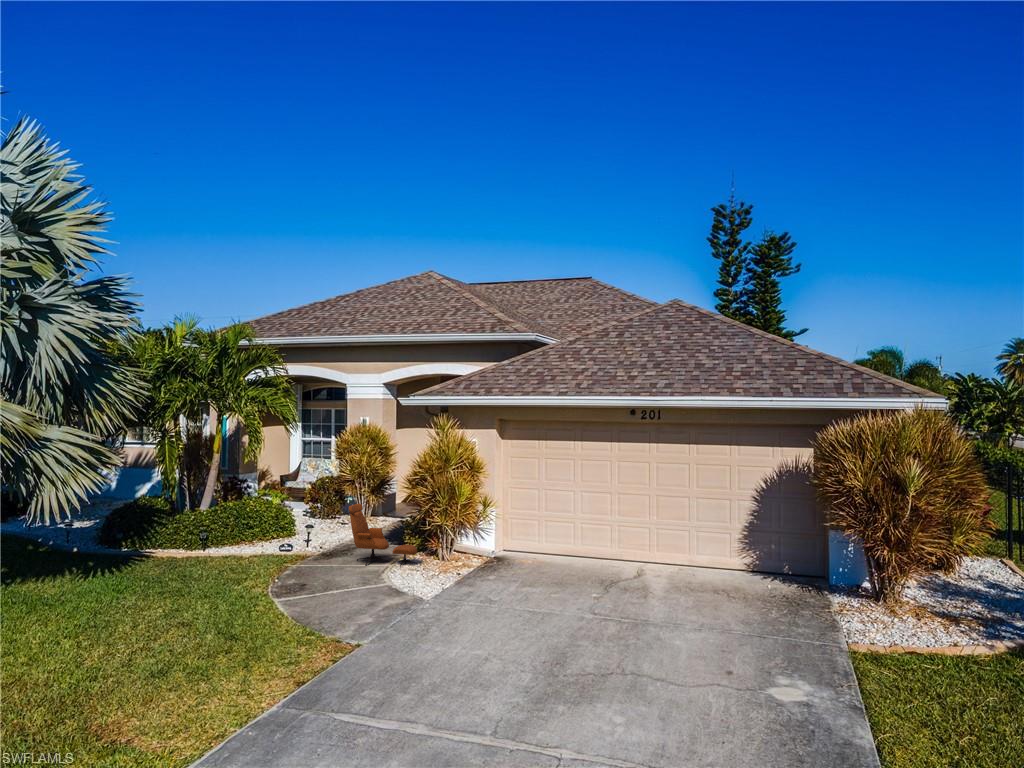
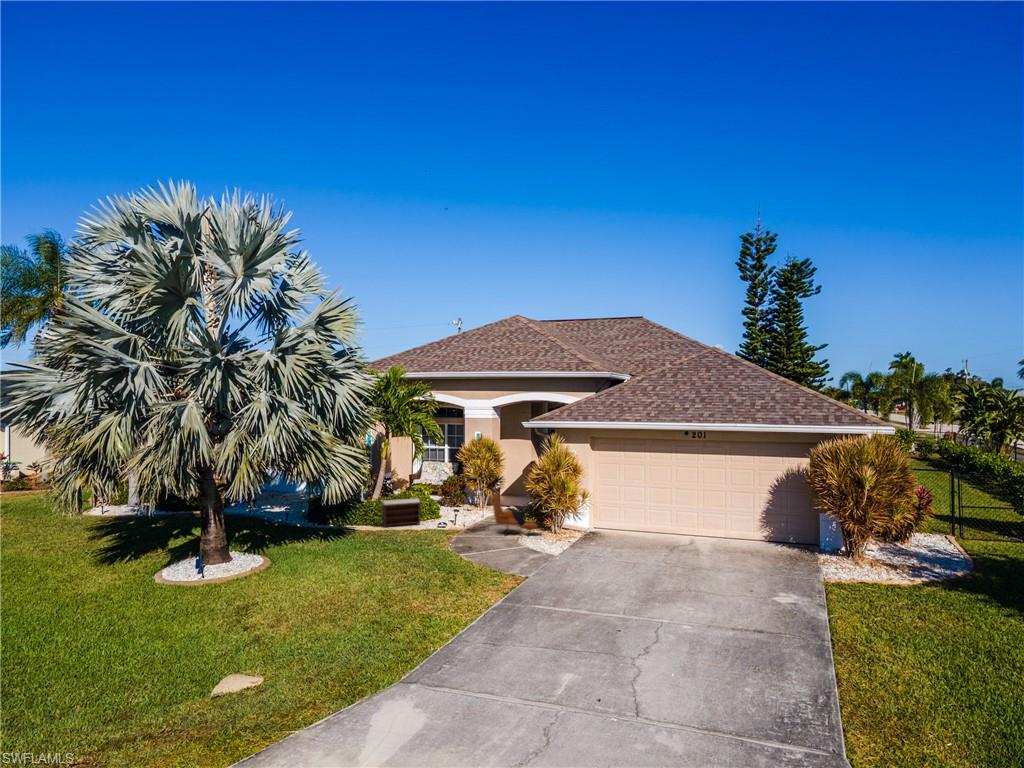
bench: none [196,509,257,553] -> present [381,498,421,528]

